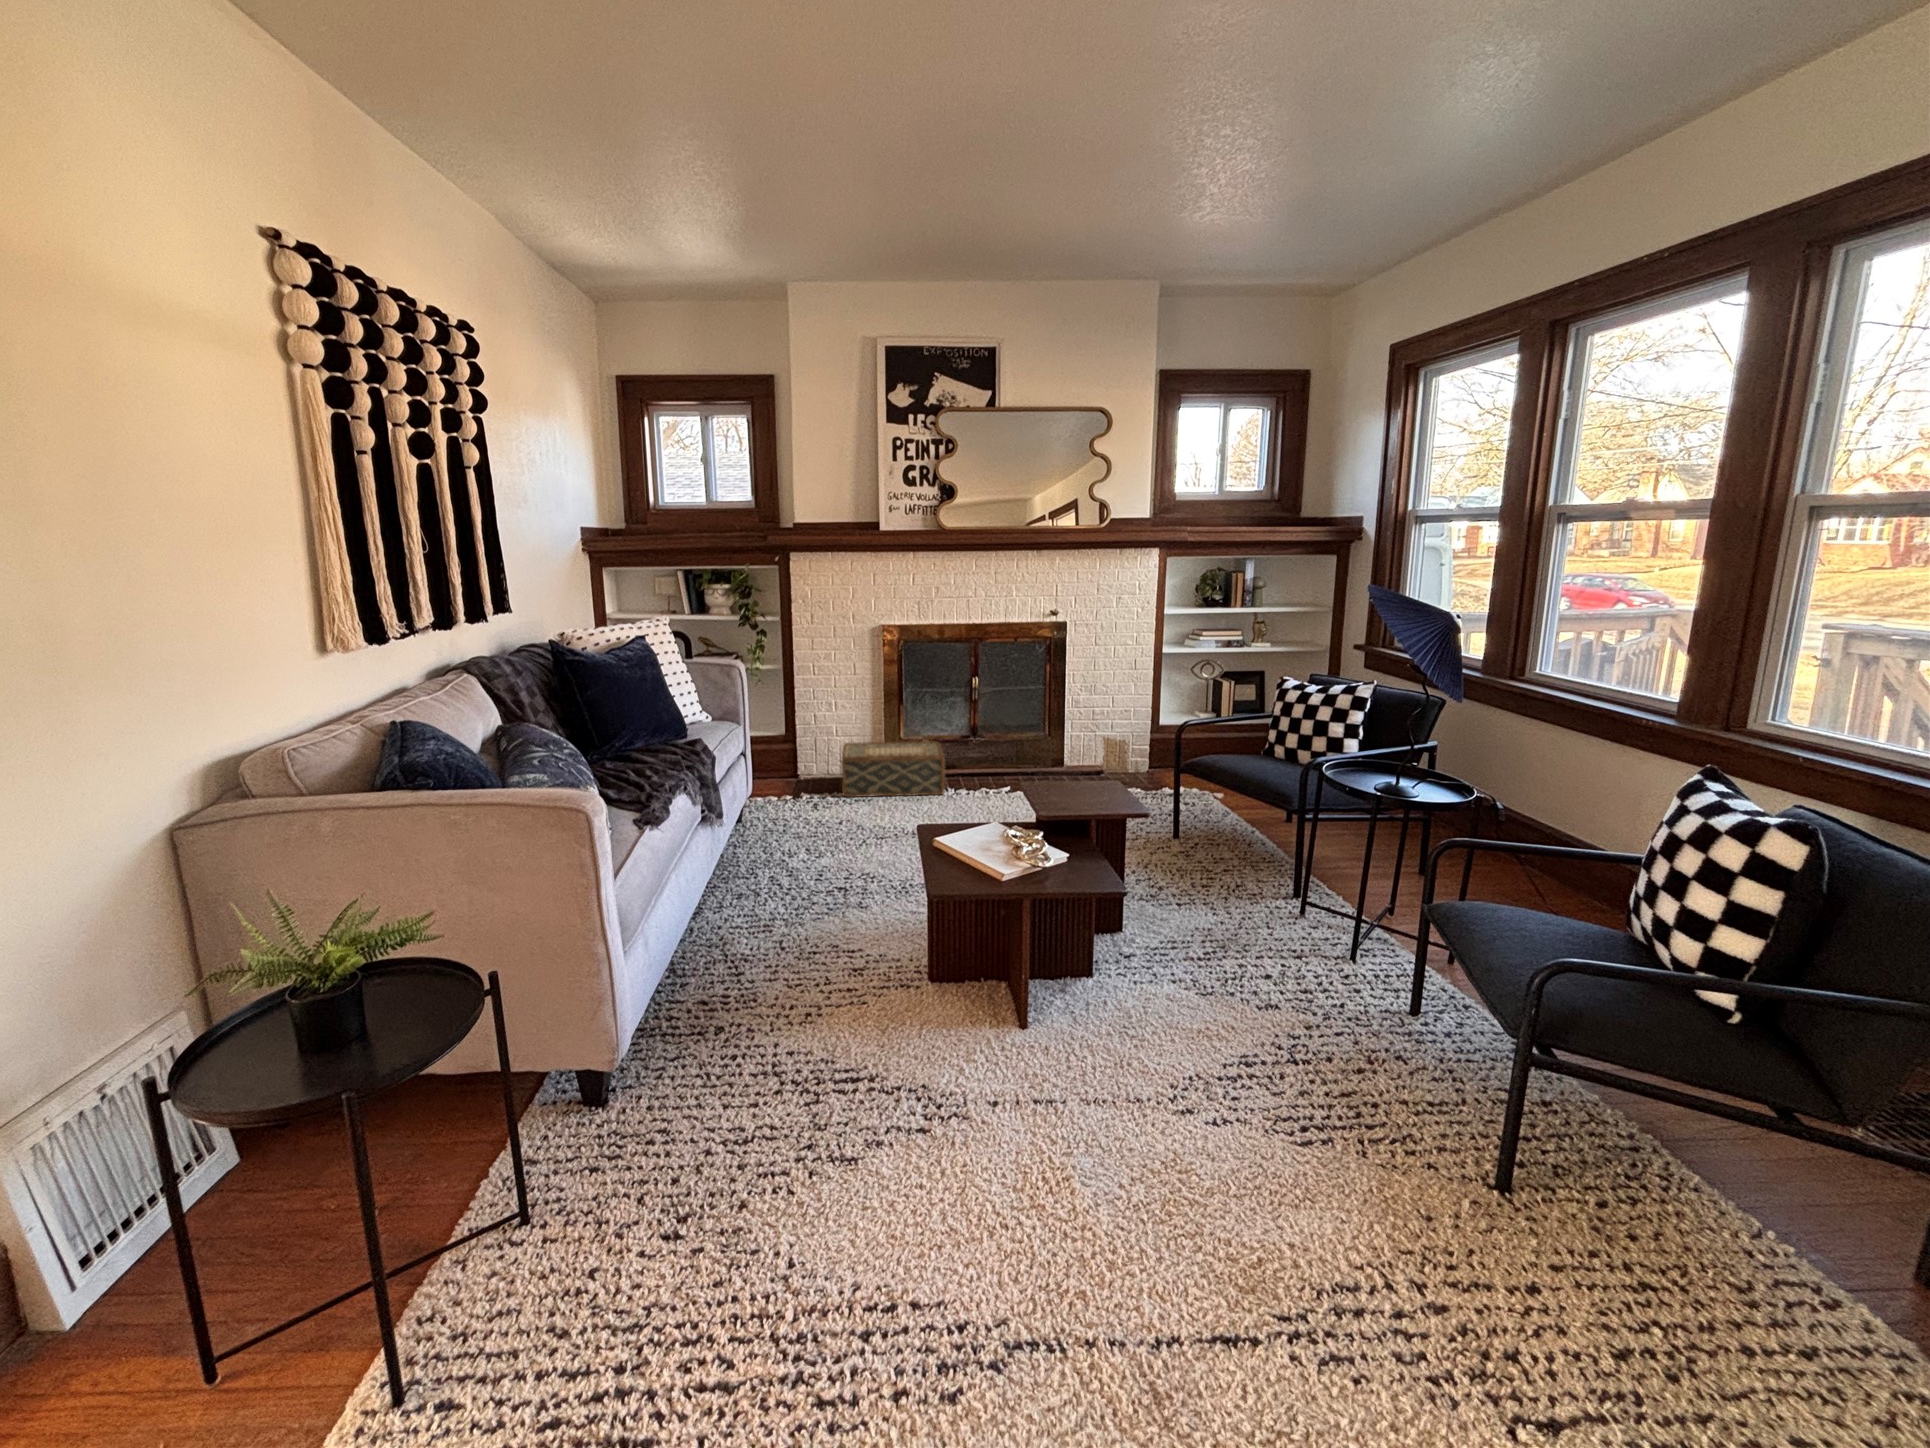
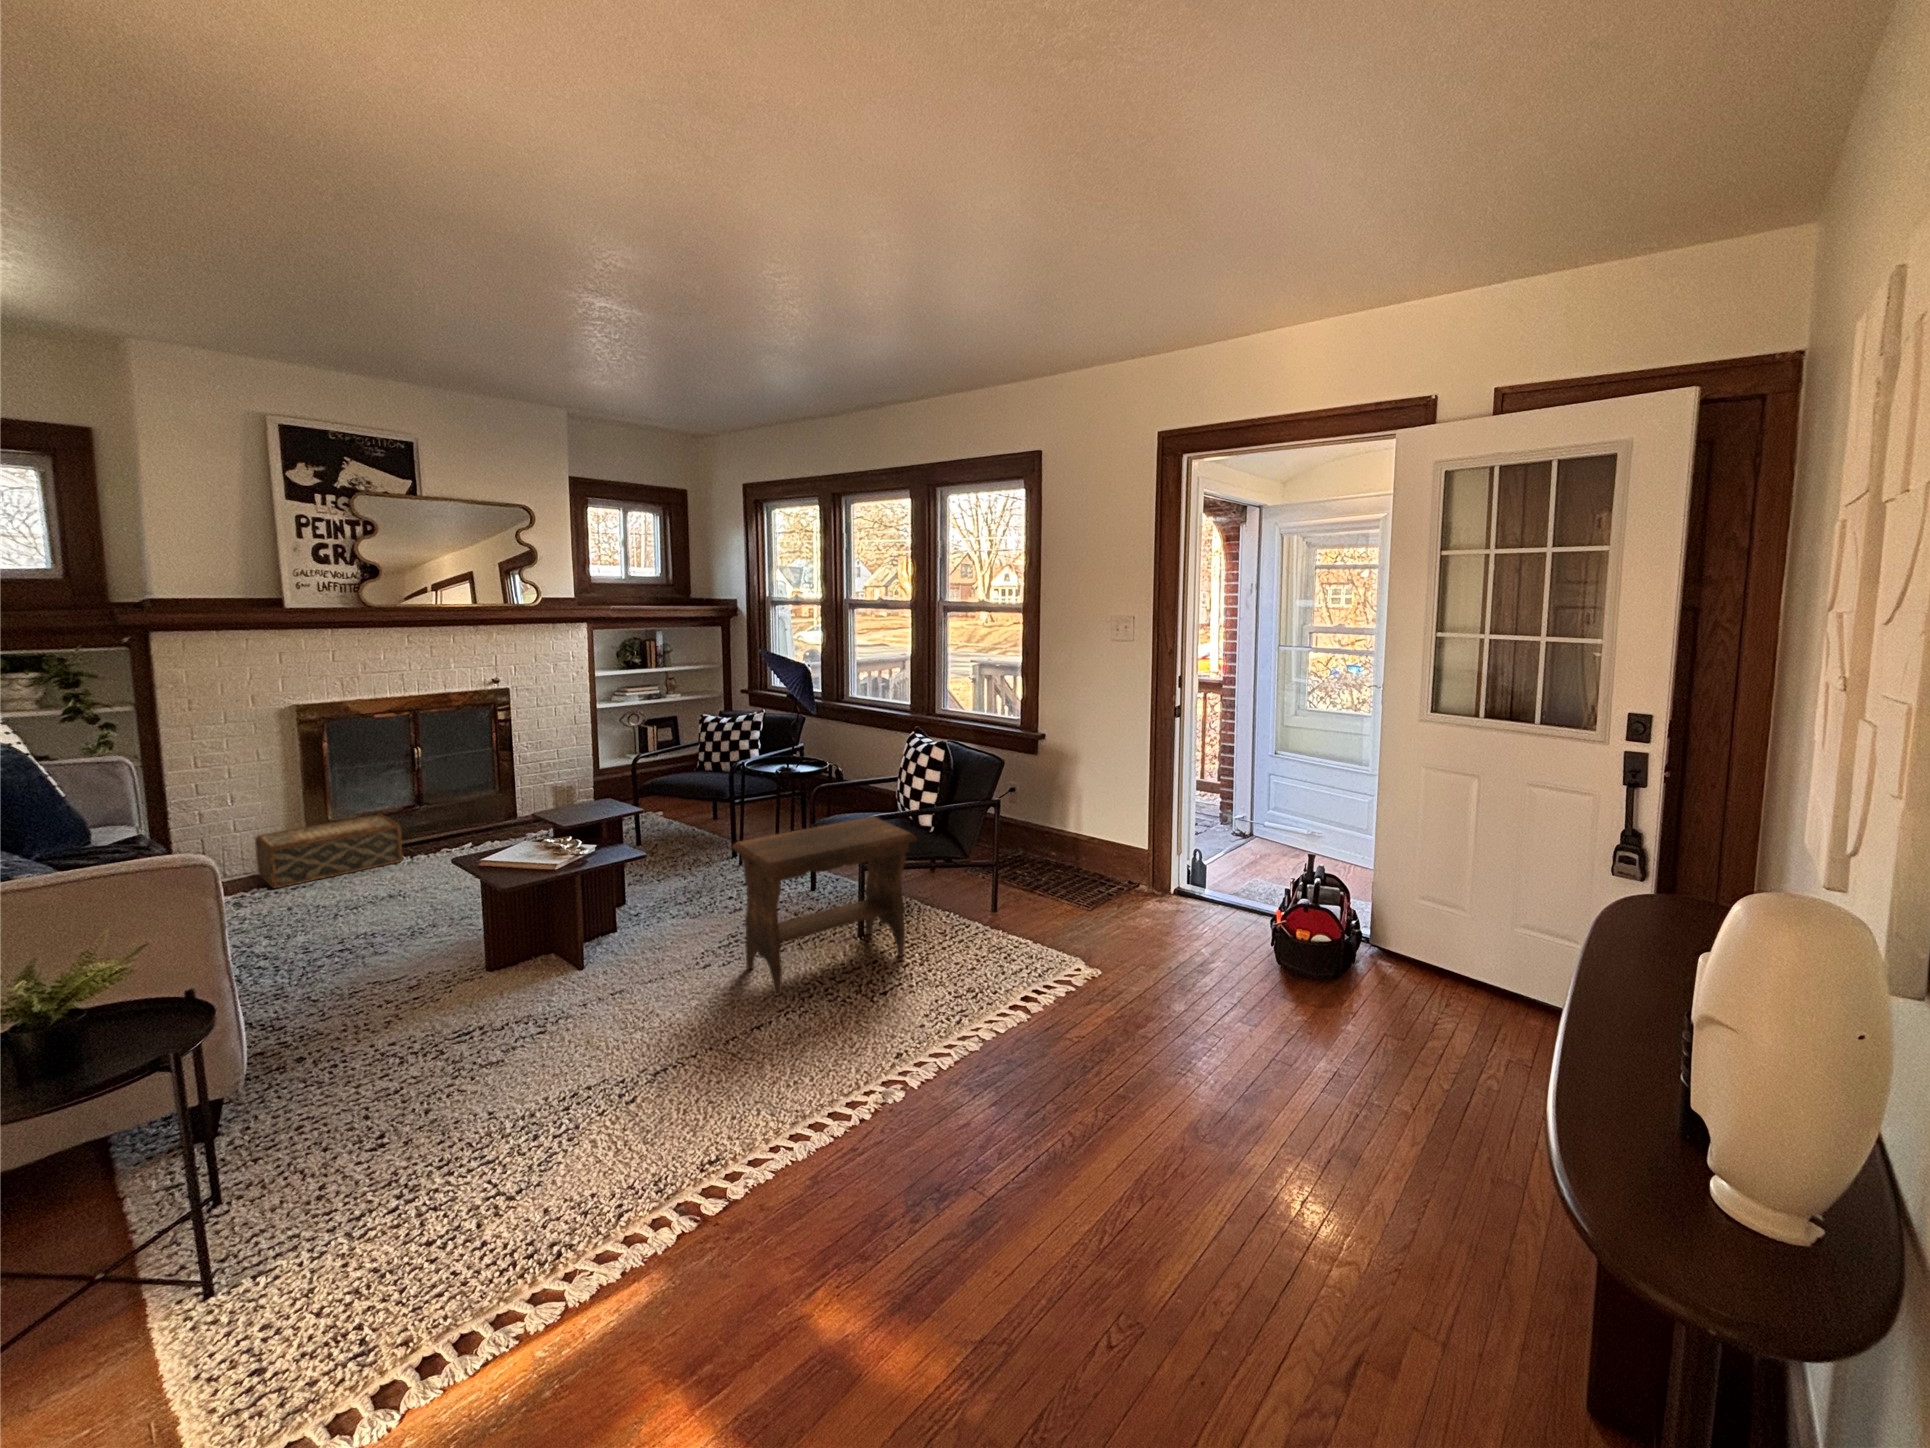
footstool: none [1243,935,1727,1325] -> present [732,816,917,996]

